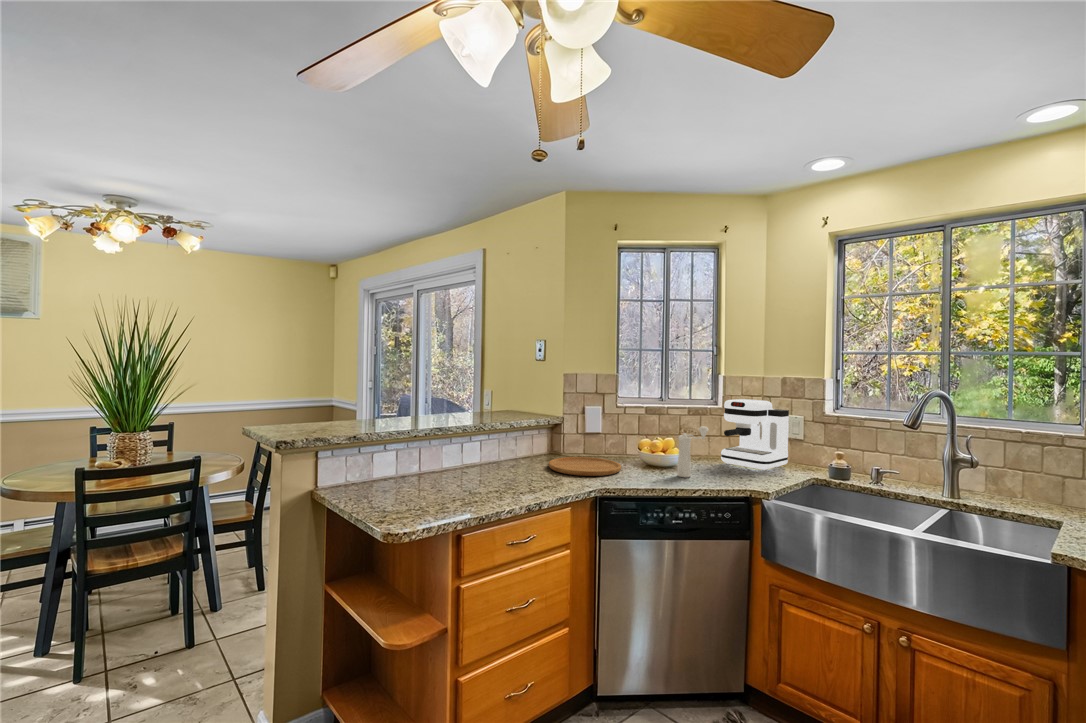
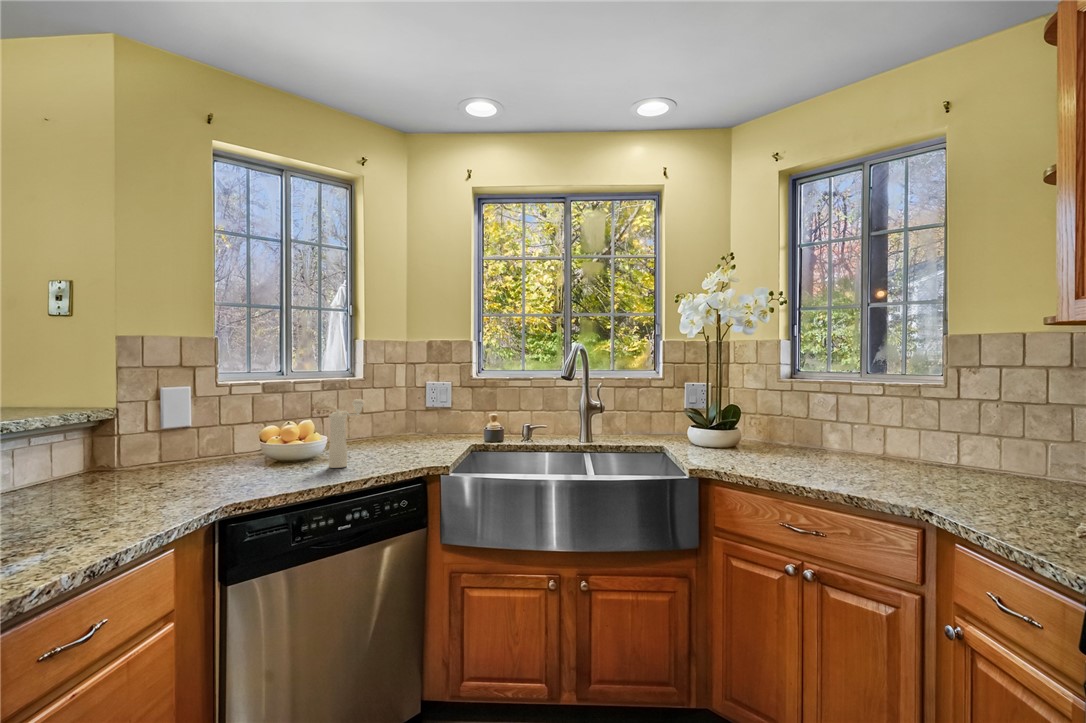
coffee maker: present [721,399,789,471] -> none [369,366,441,446]
cutting board: present [548,457,621,476] -> none [102,464,242,496]

